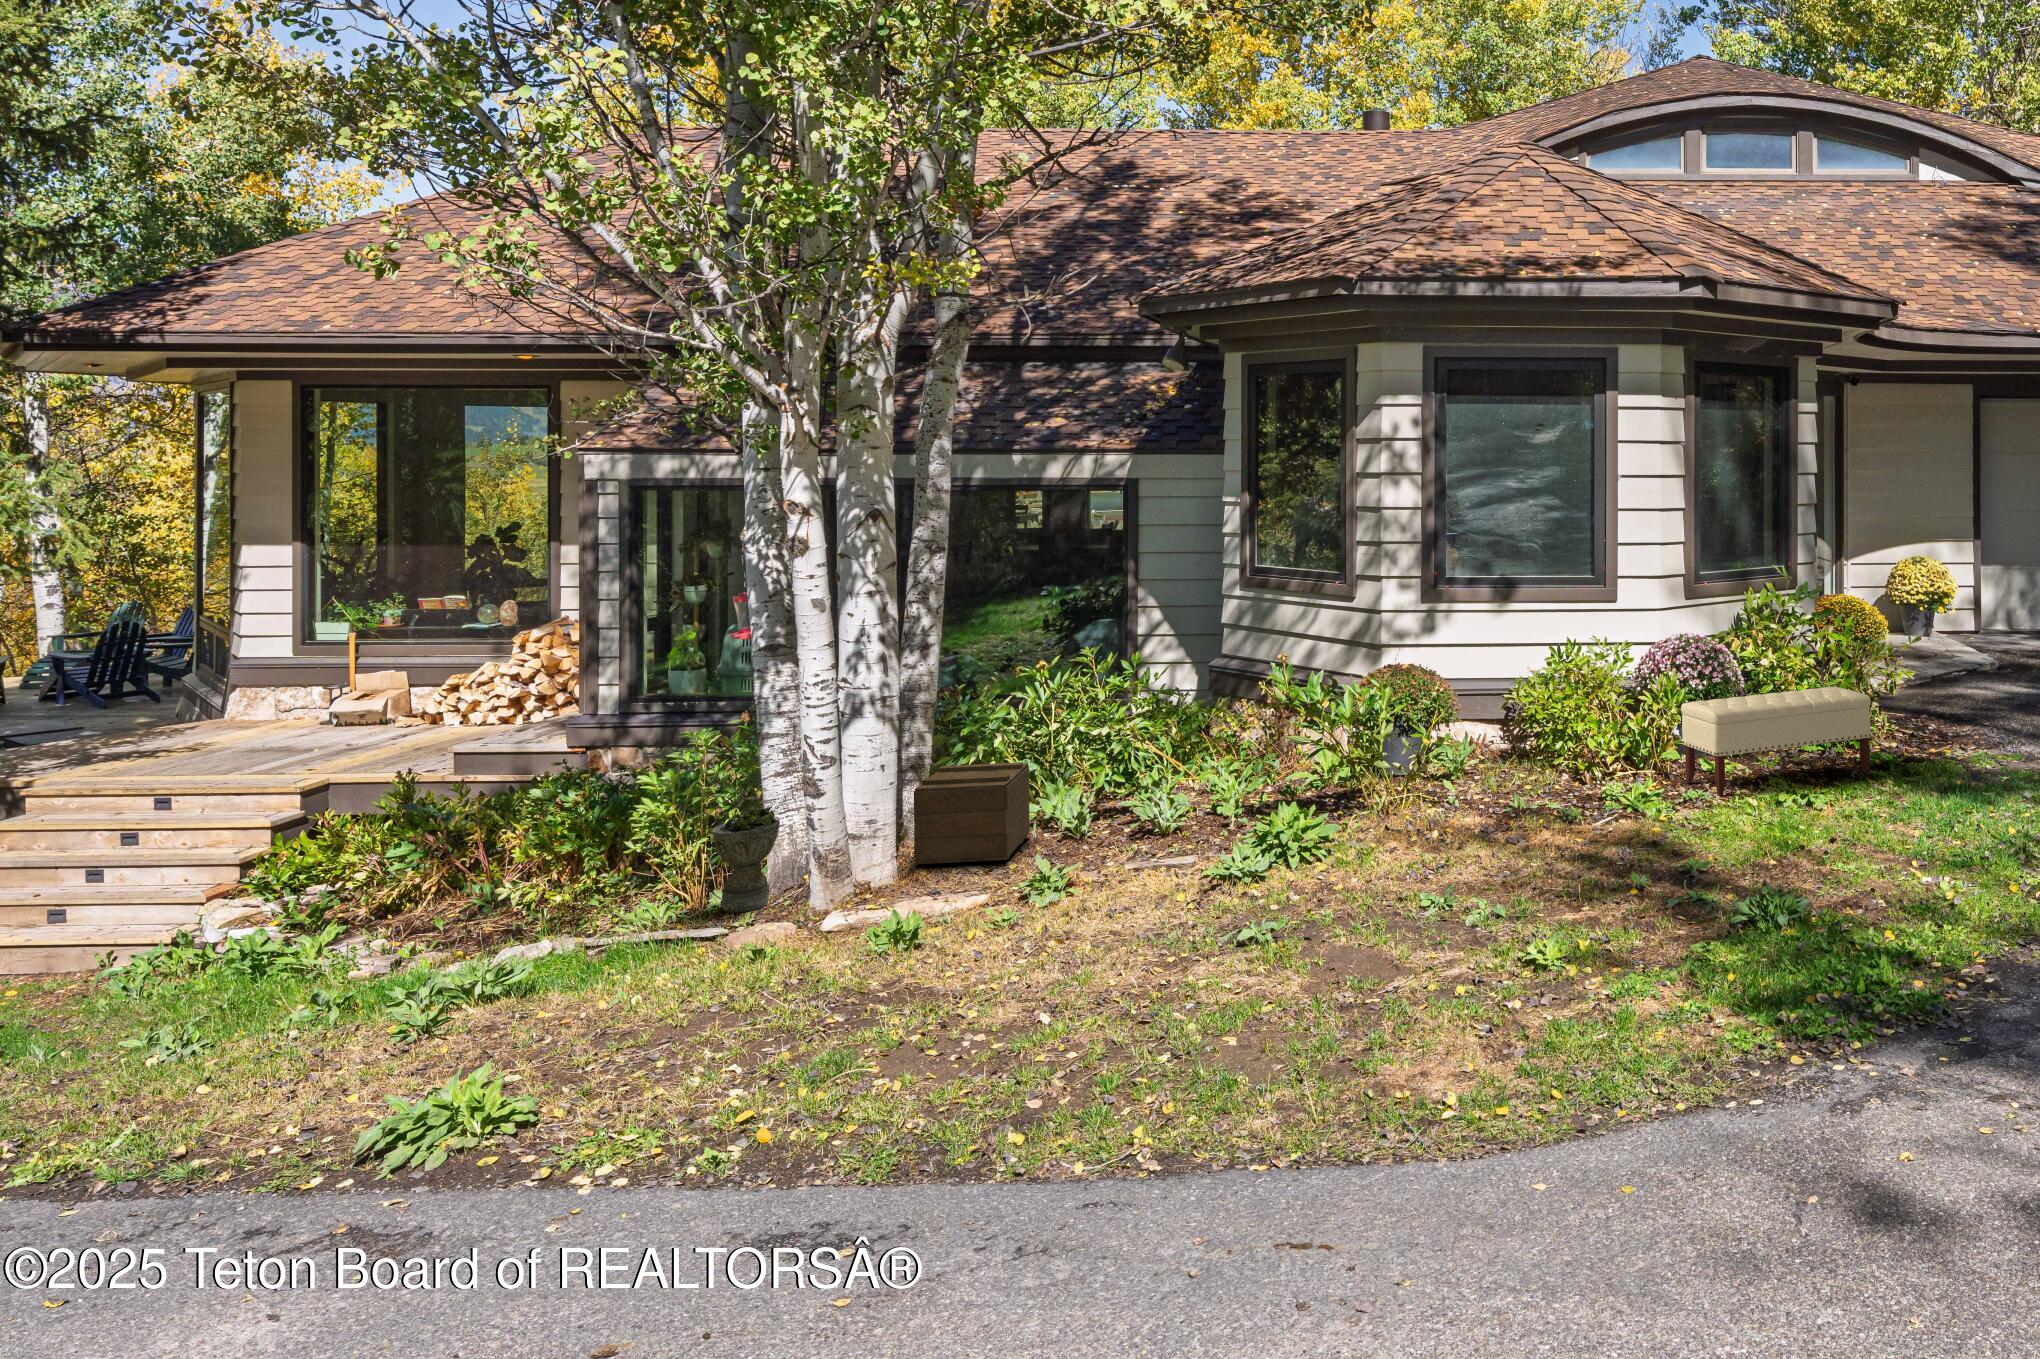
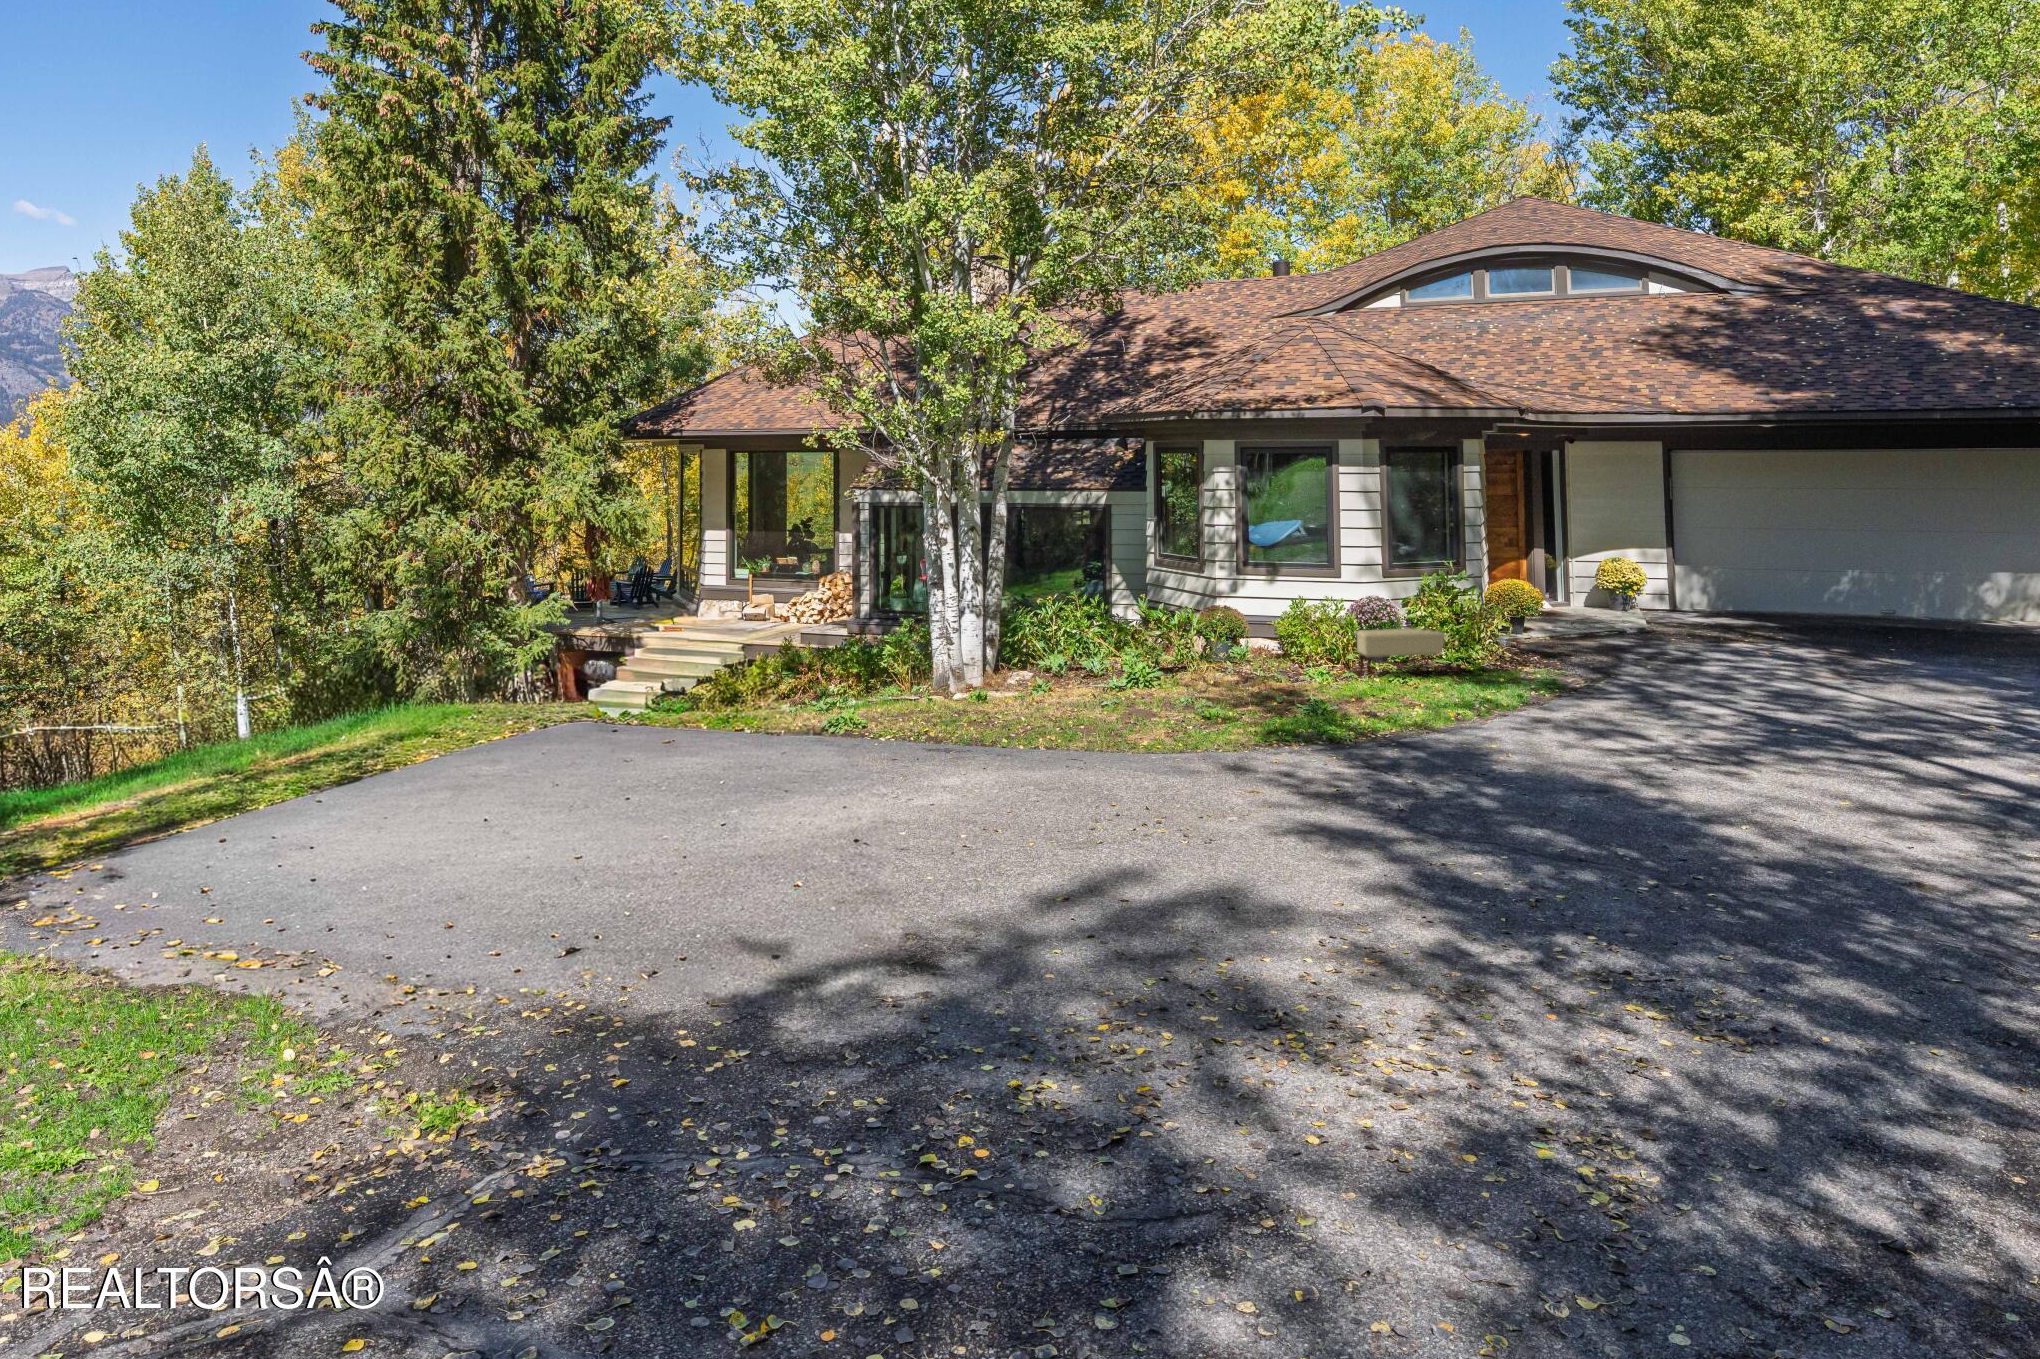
wooden crate: present [914,762,1030,864] -> none [990,639,1040,680]
planter: present [712,806,780,913] -> none [914,647,939,688]

